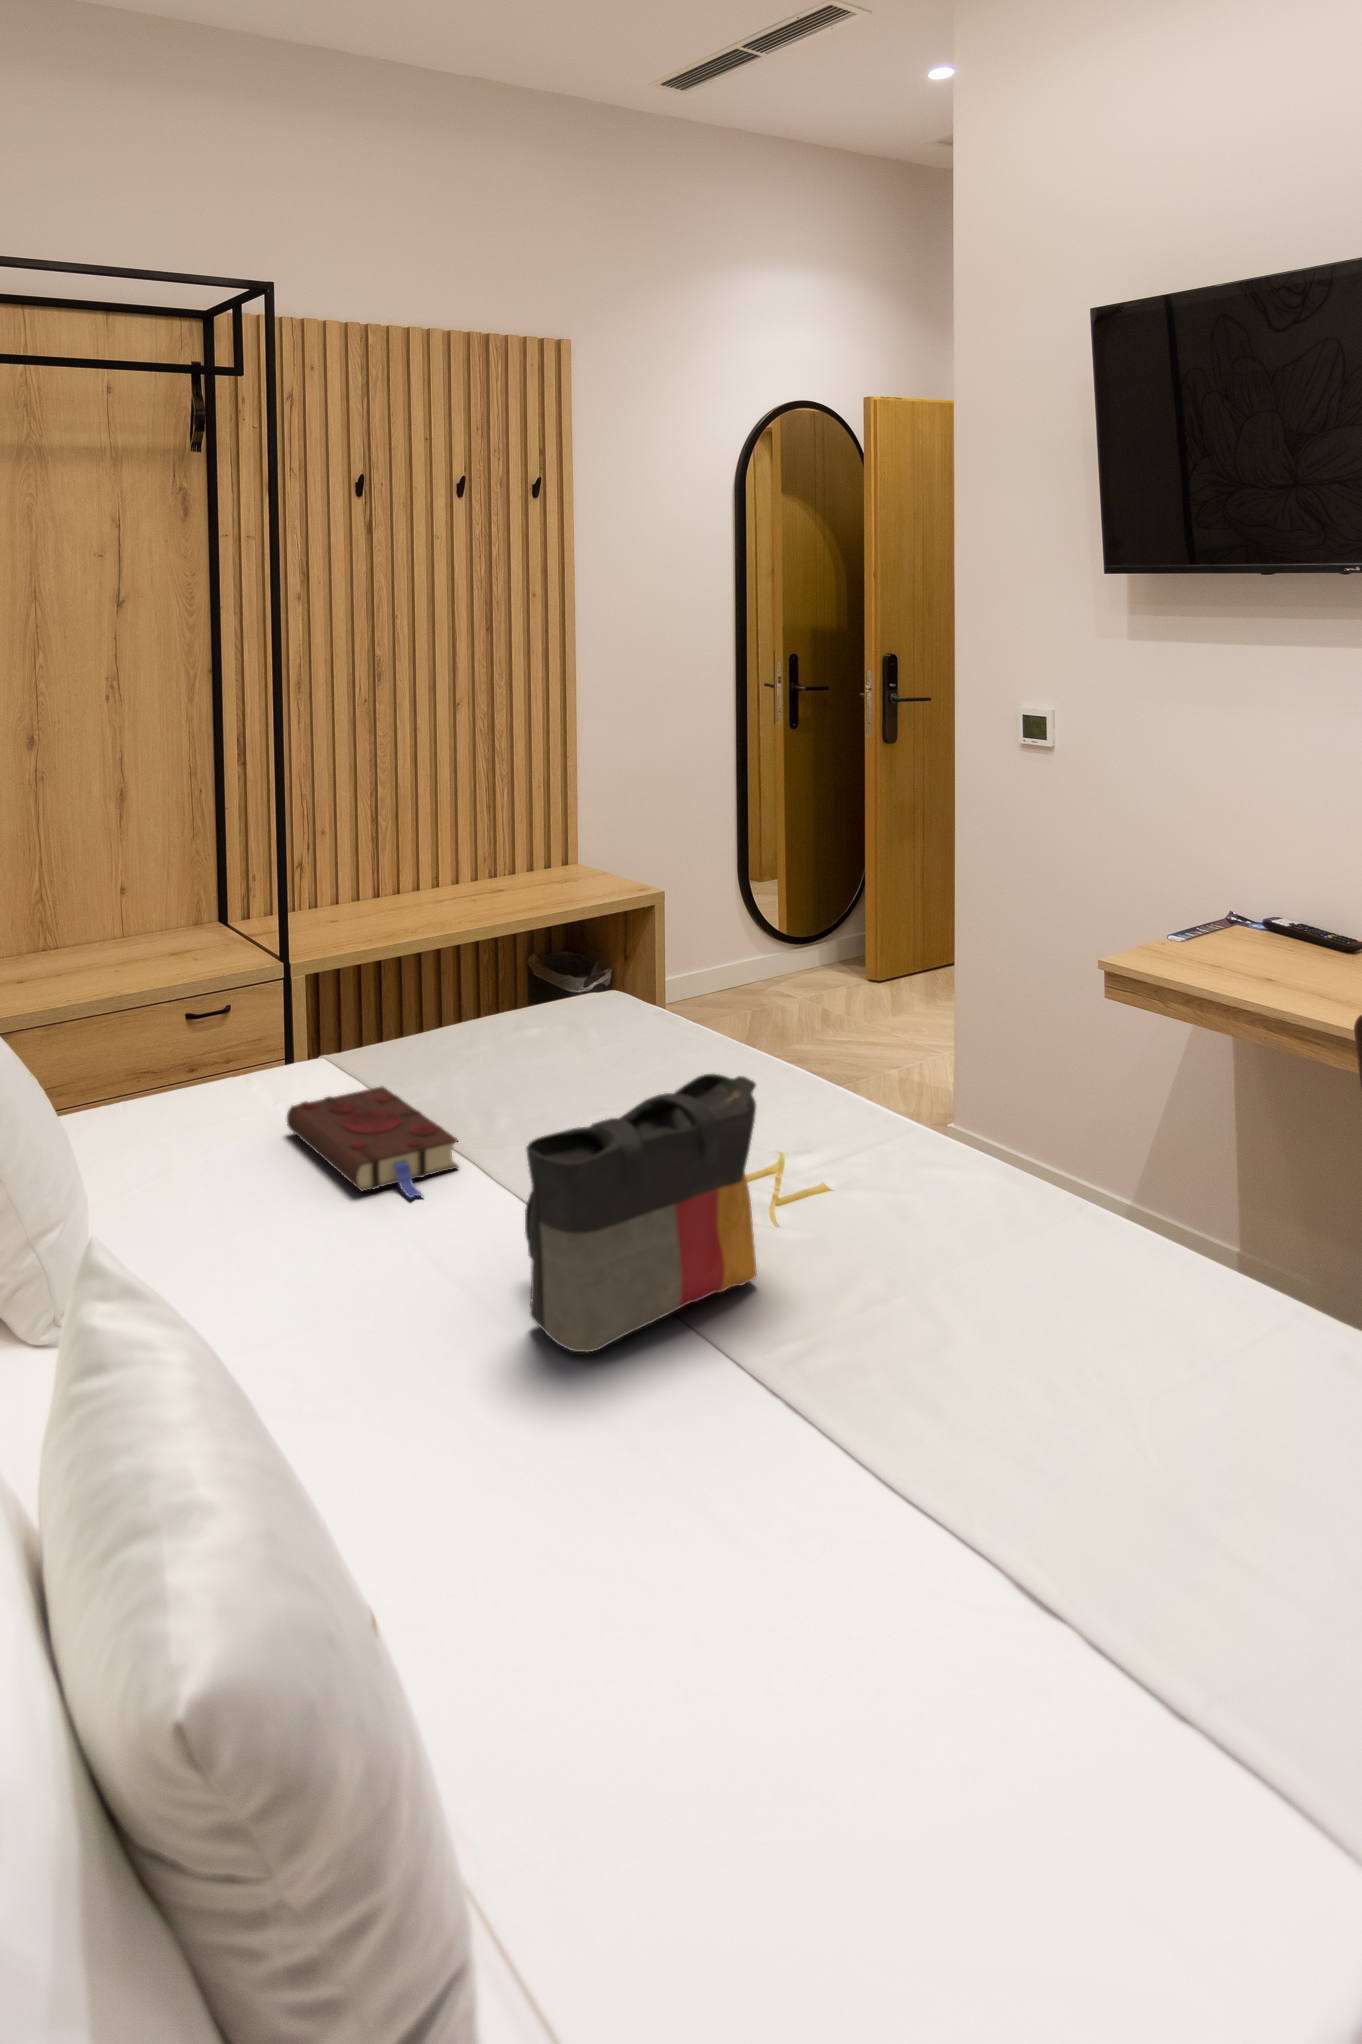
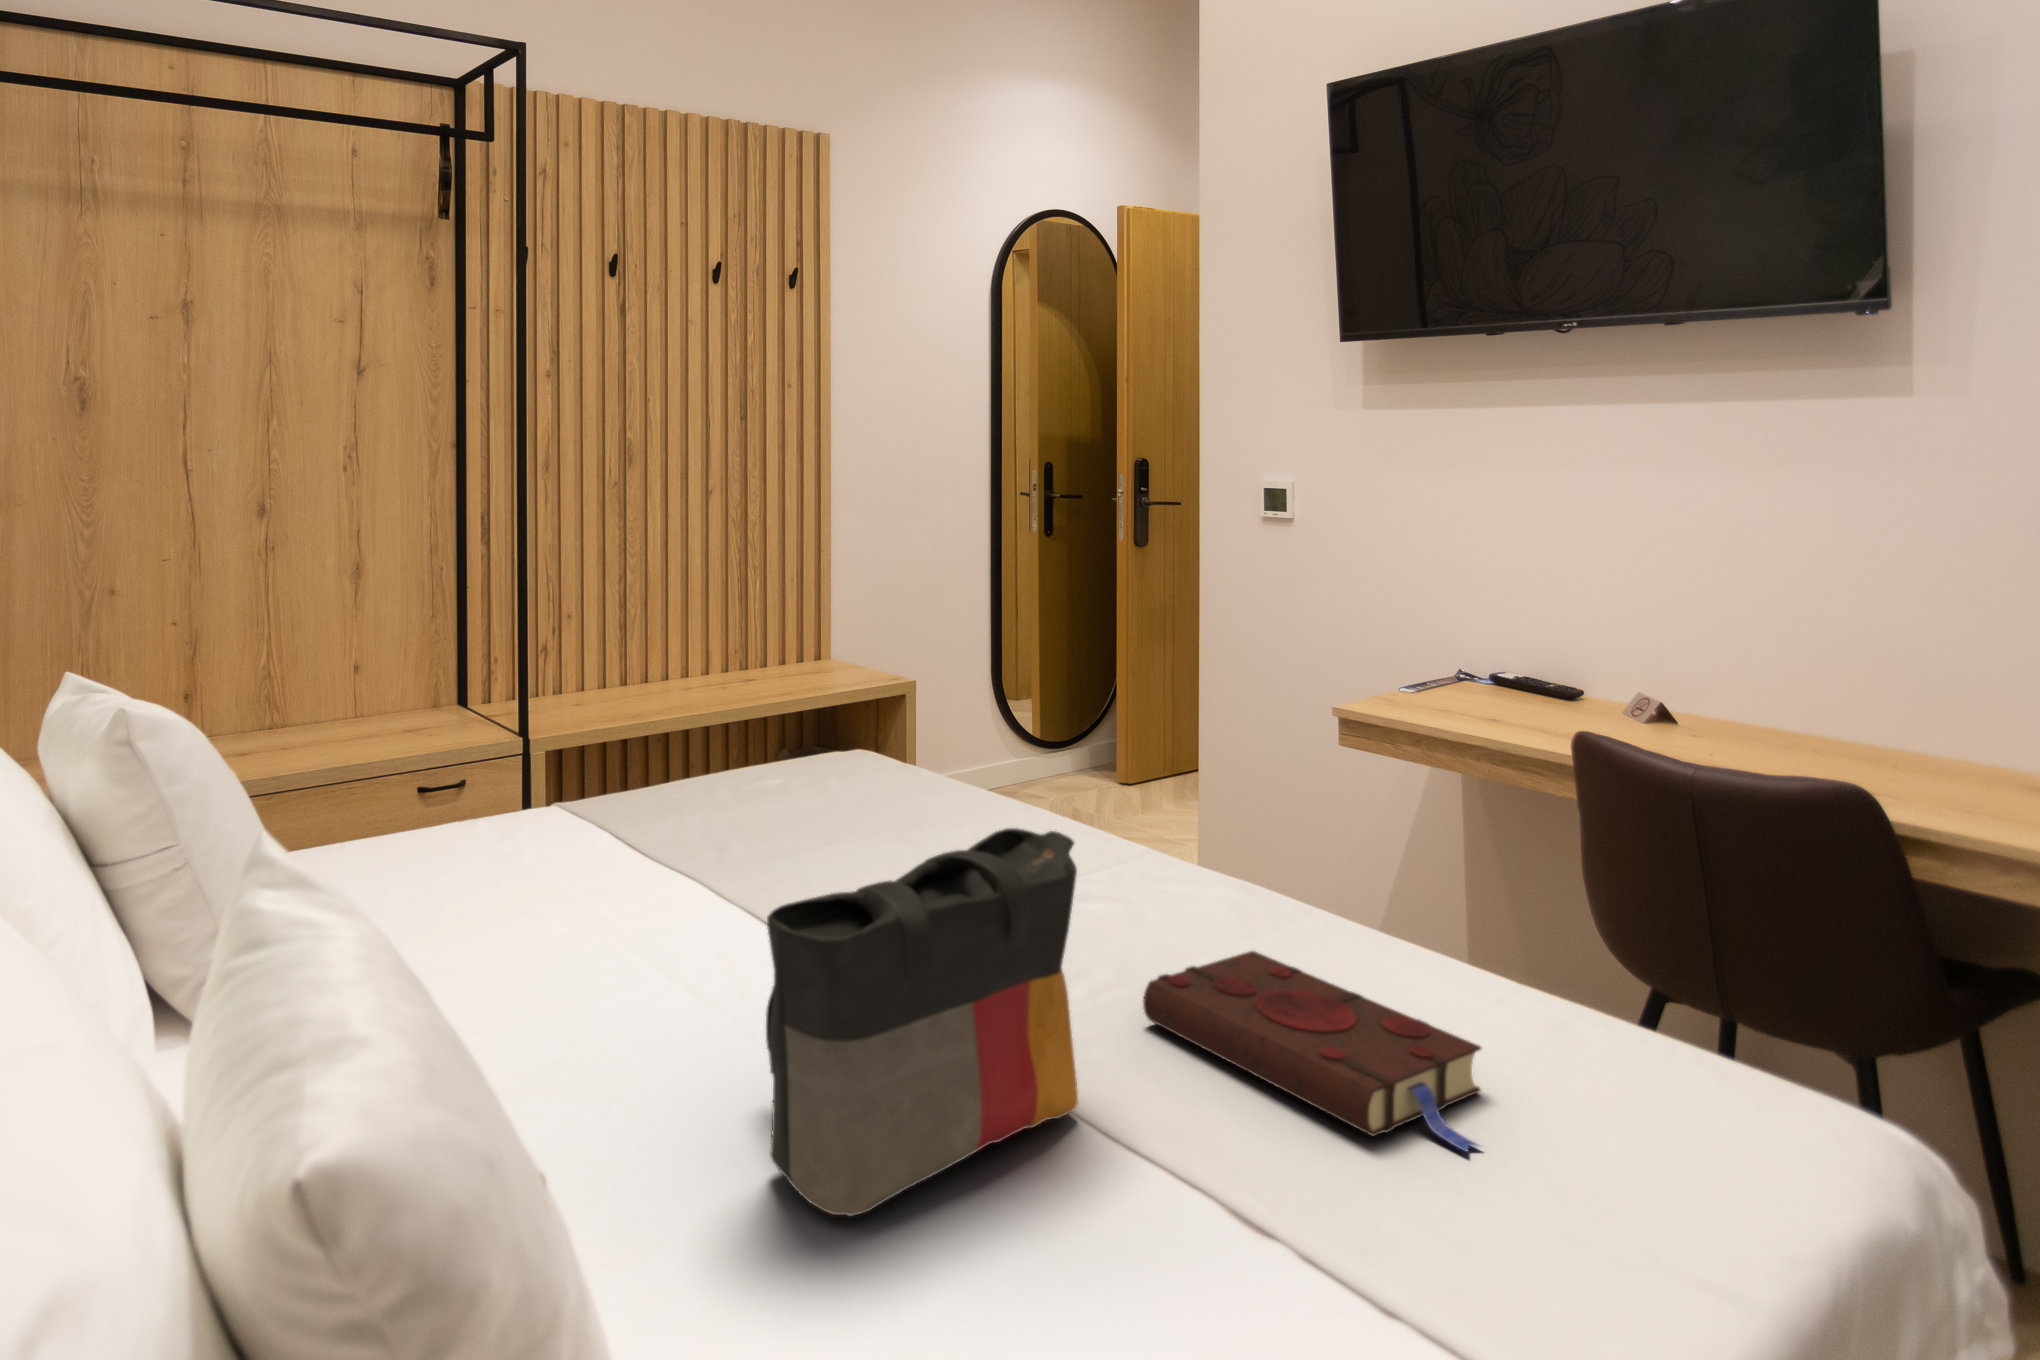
book: present [287,1086,458,1198] -> present [1143,951,1481,1152]

